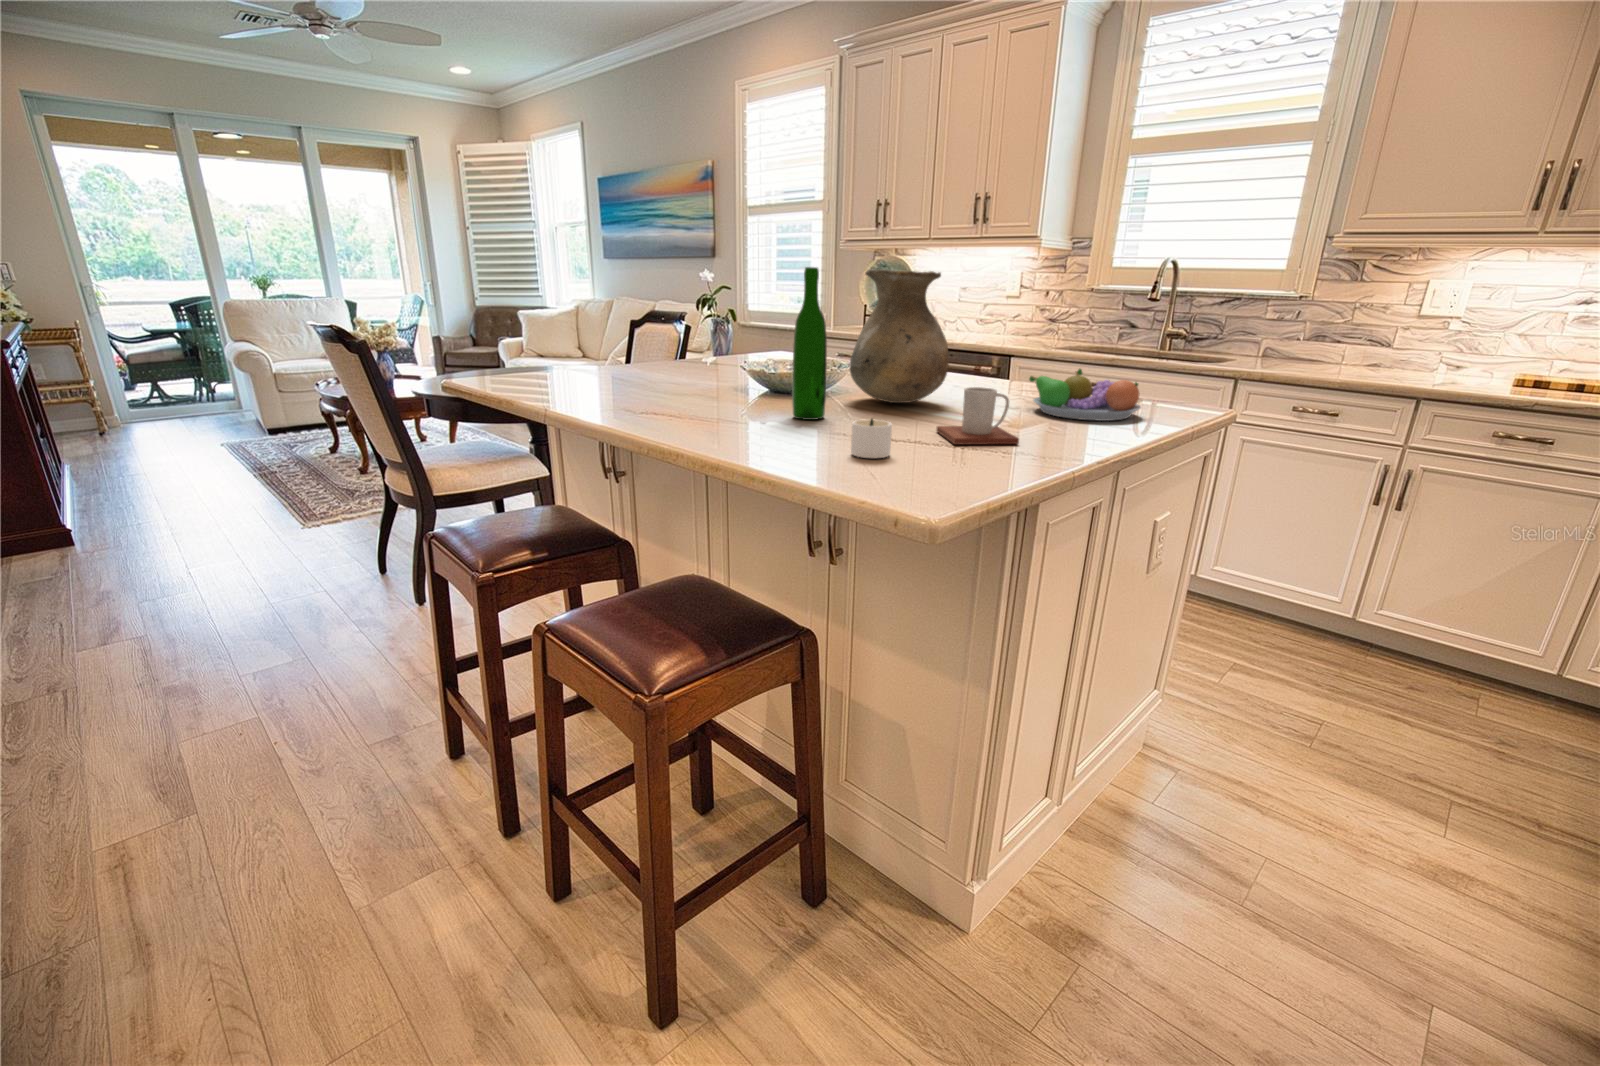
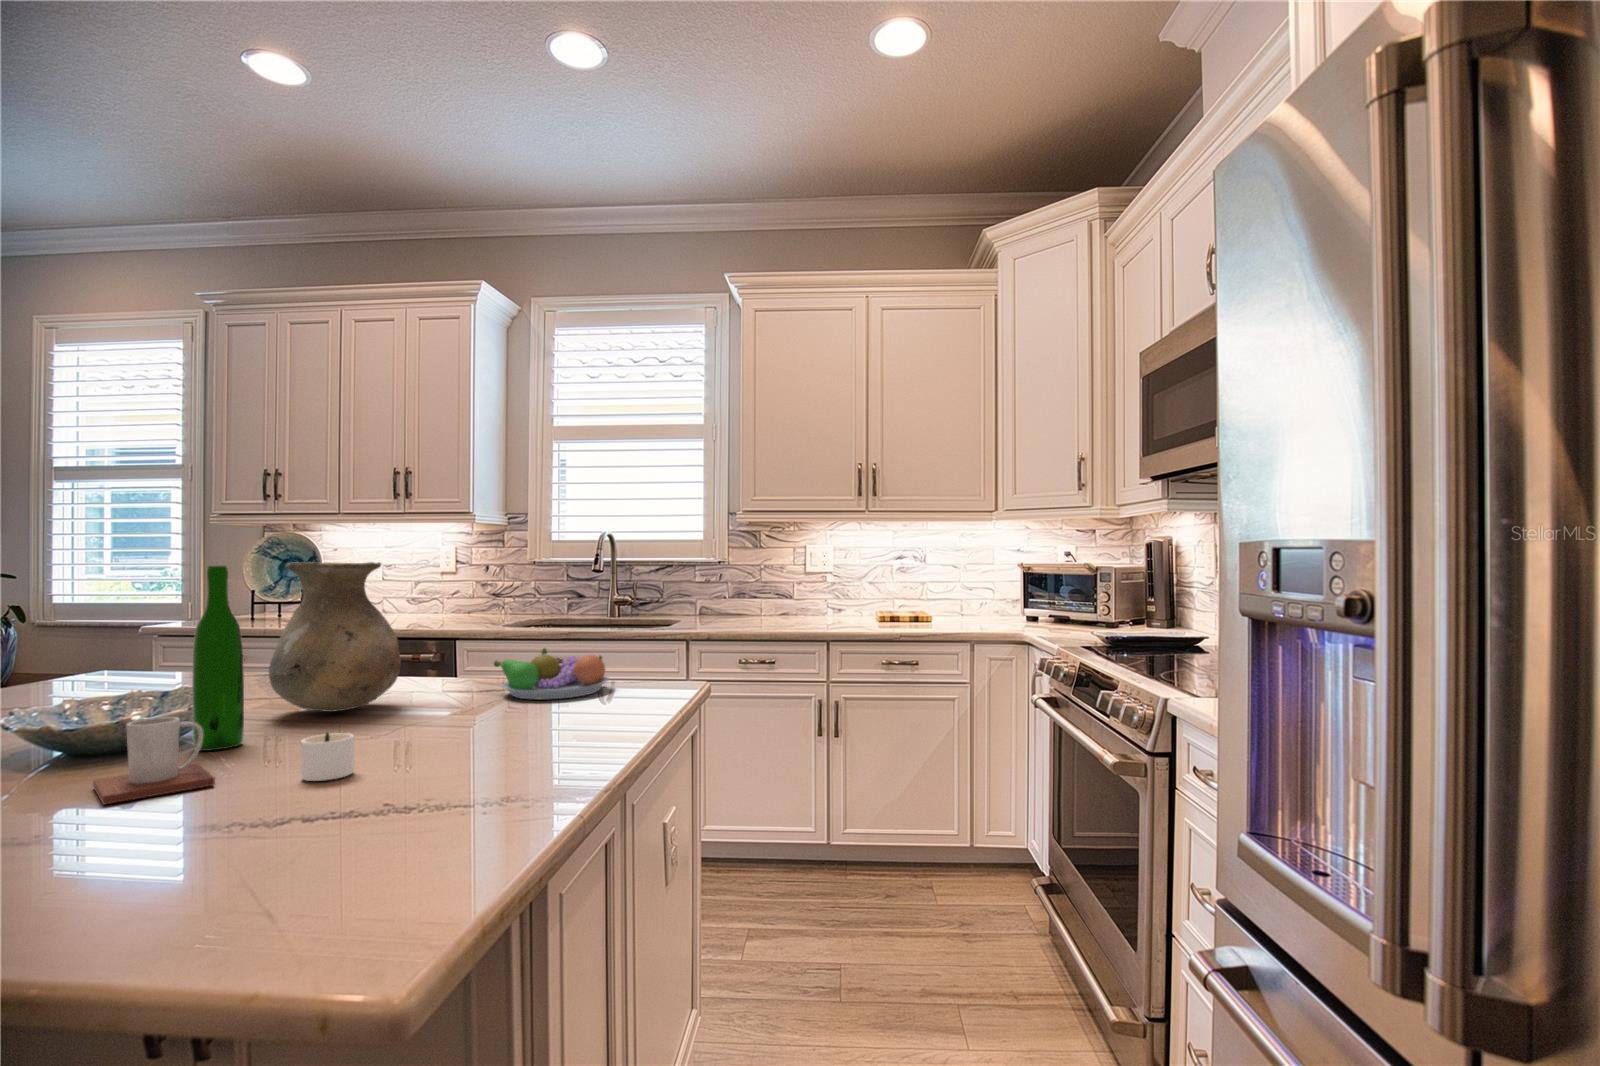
mug: present [936,387,1019,444] -> present [93,717,215,804]

